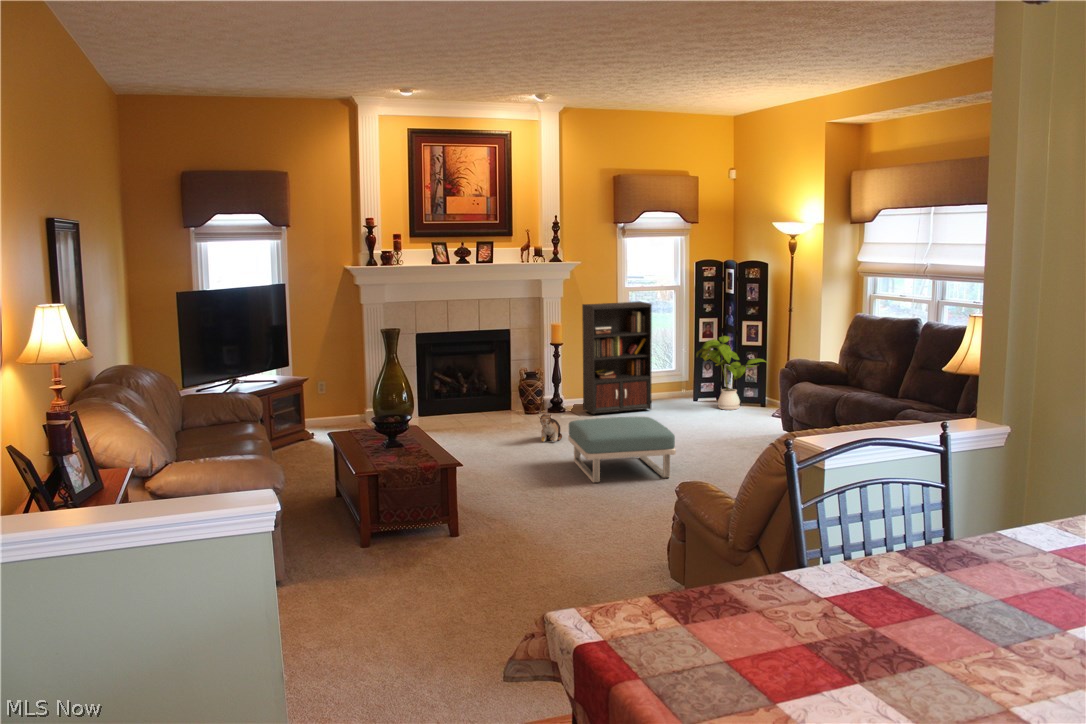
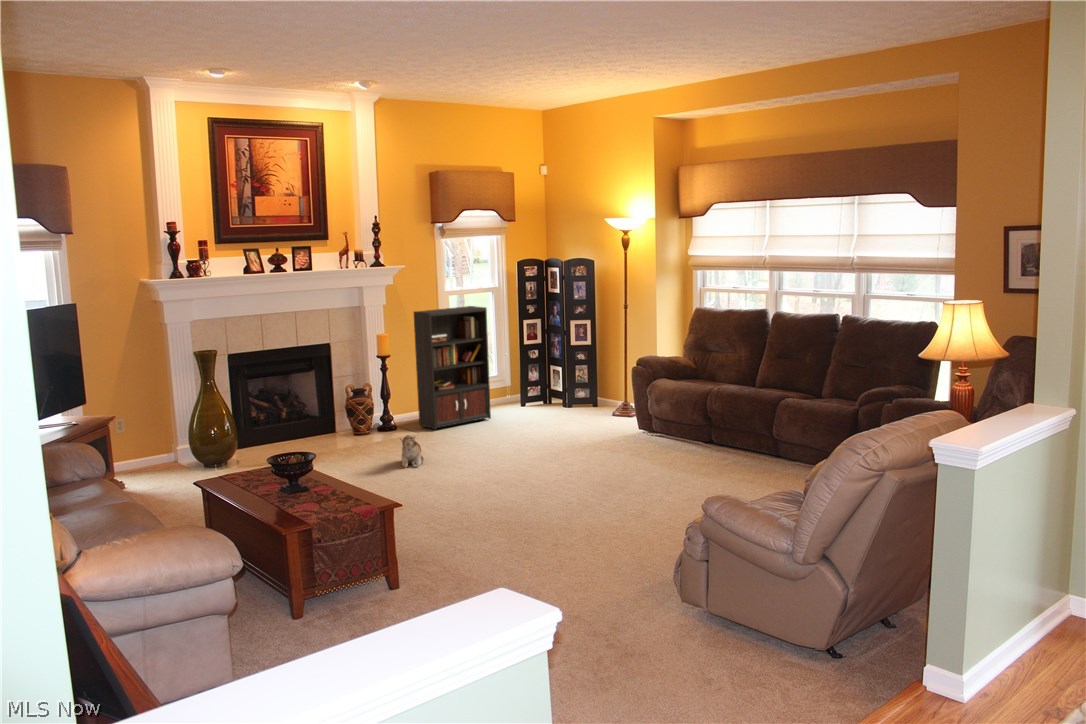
house plant: present [696,336,766,410] -> none [530,337,605,412]
footstool: present [568,417,676,483] -> none [453,431,586,513]

